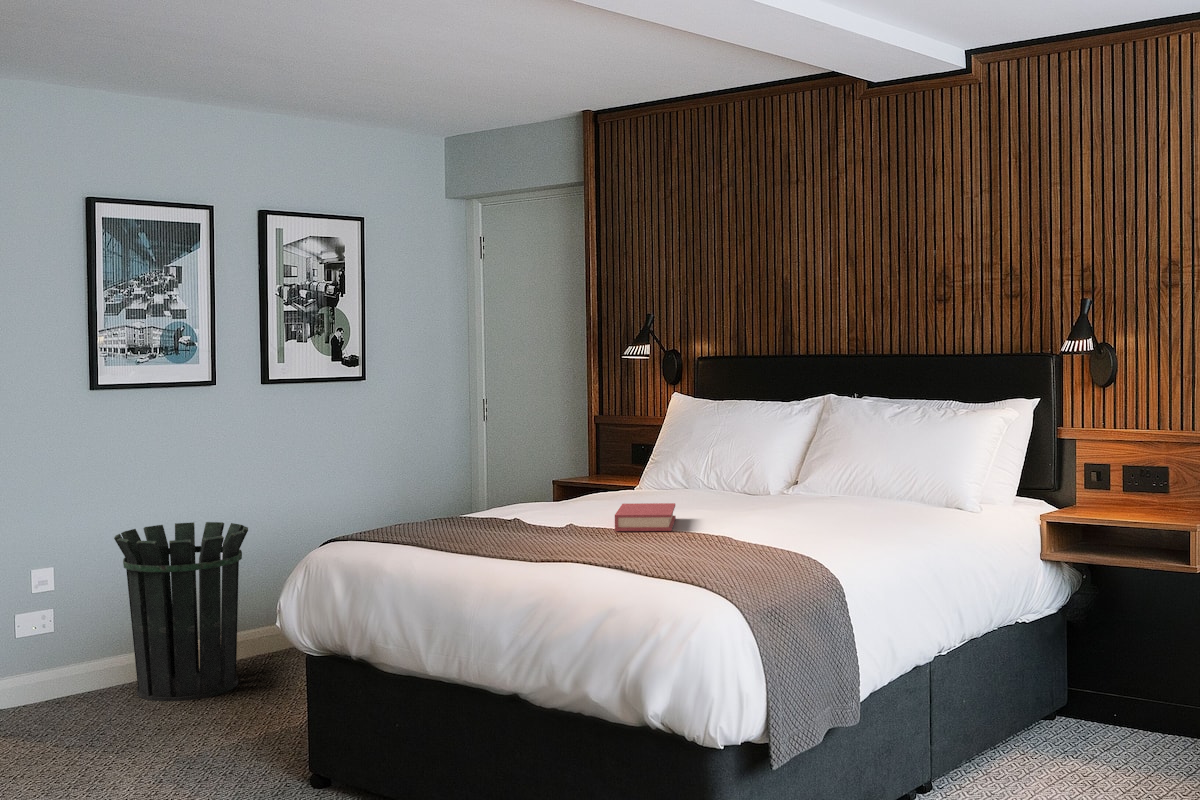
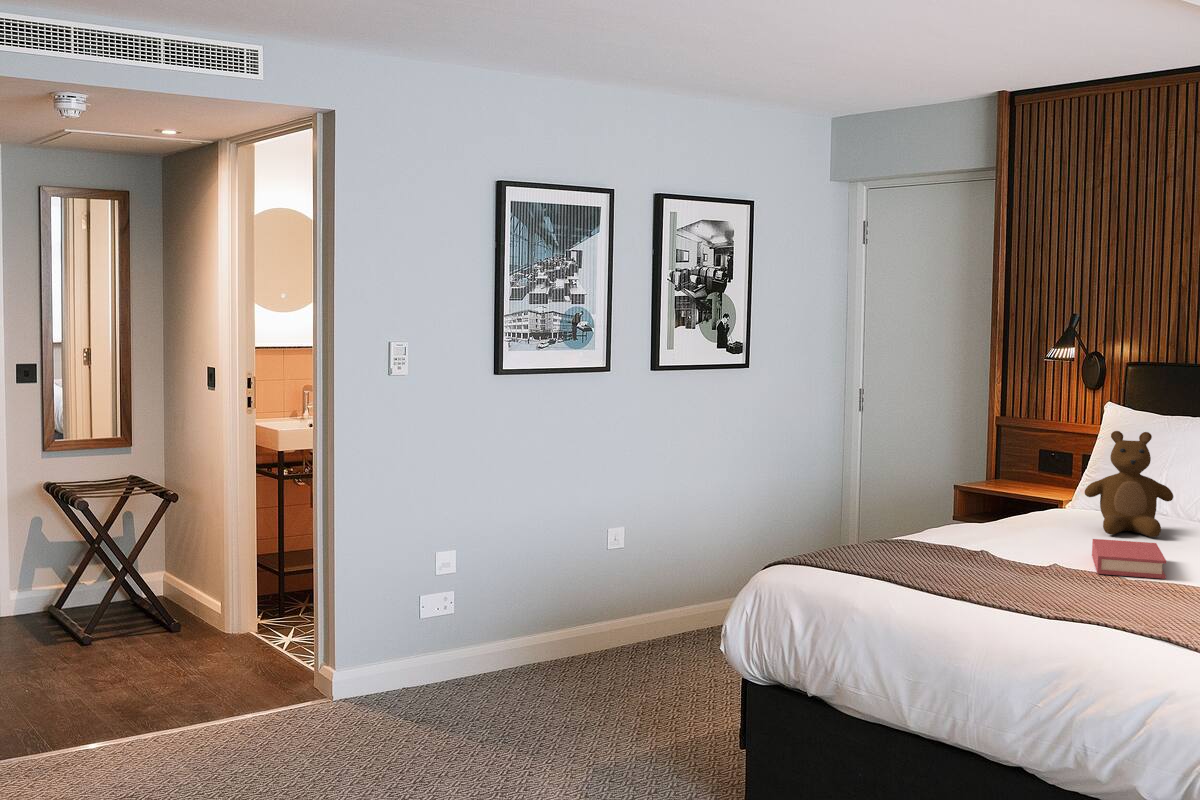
teddy bear: none [634,410,708,503] -> present [1085,431,1174,537]
waste bin: present [114,522,248,701] -> none [516,511,644,692]

